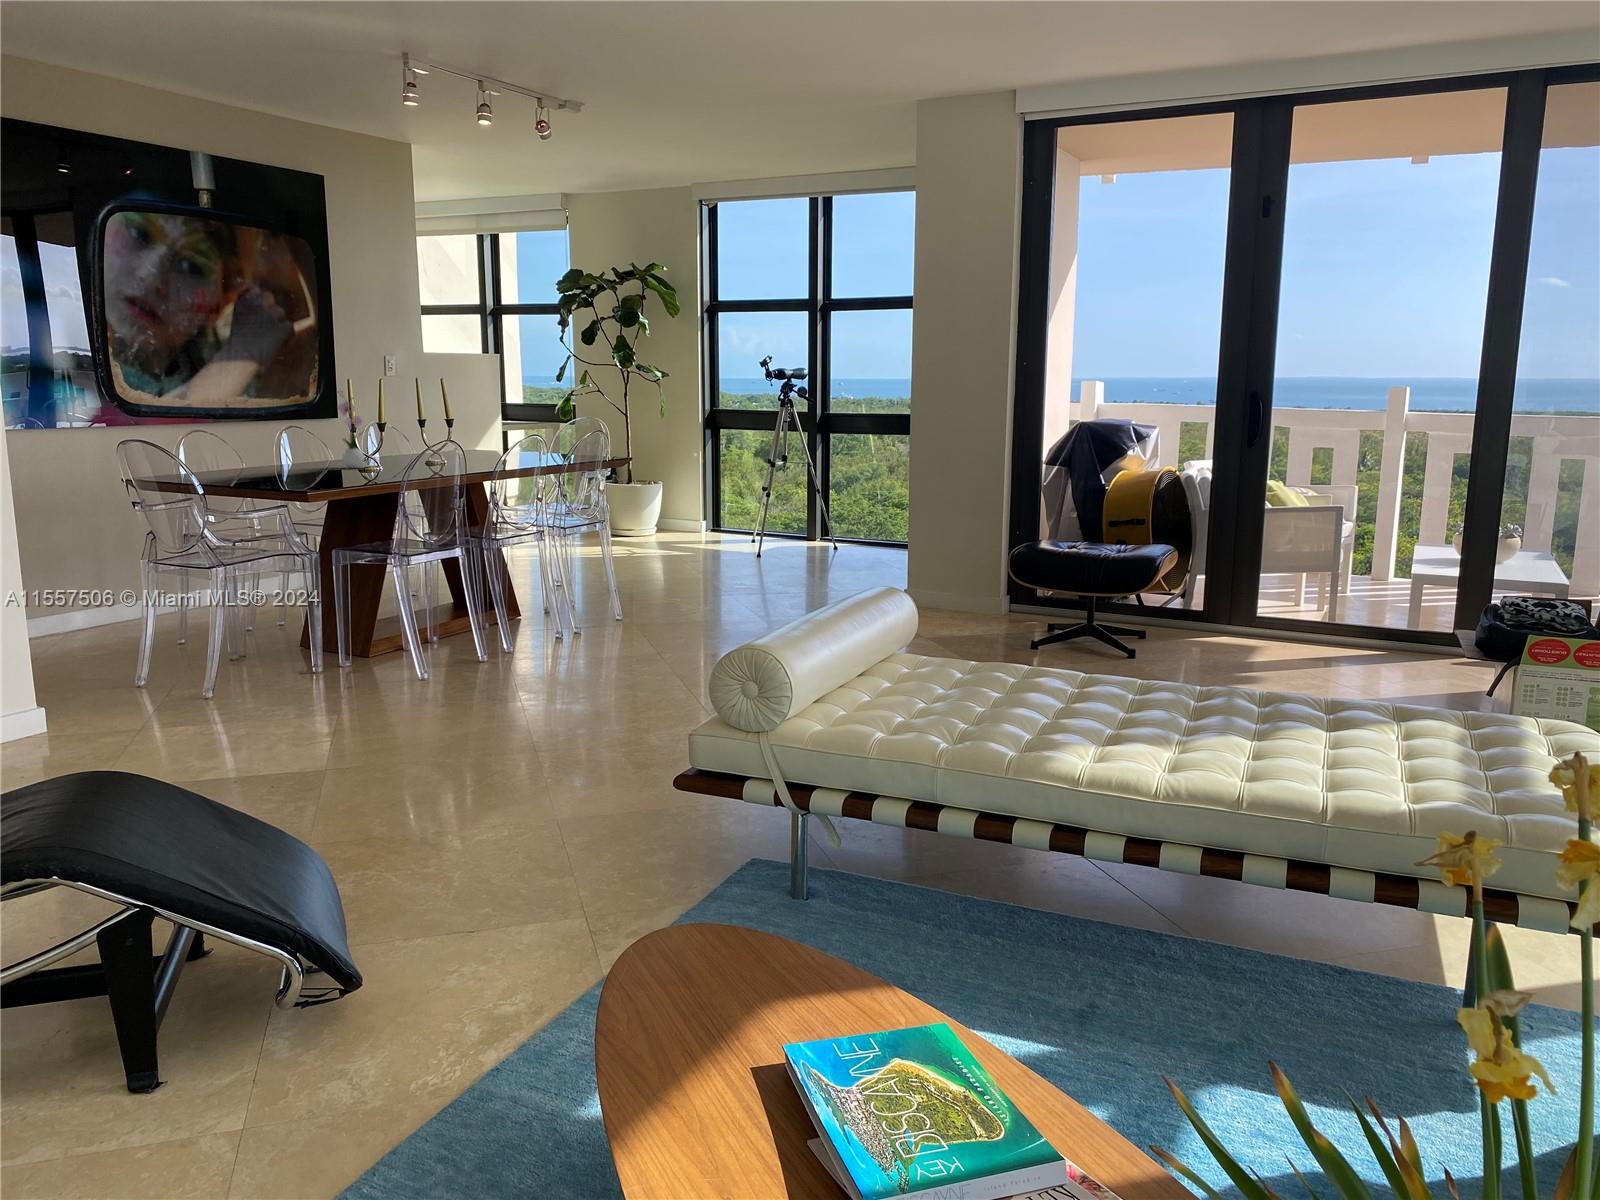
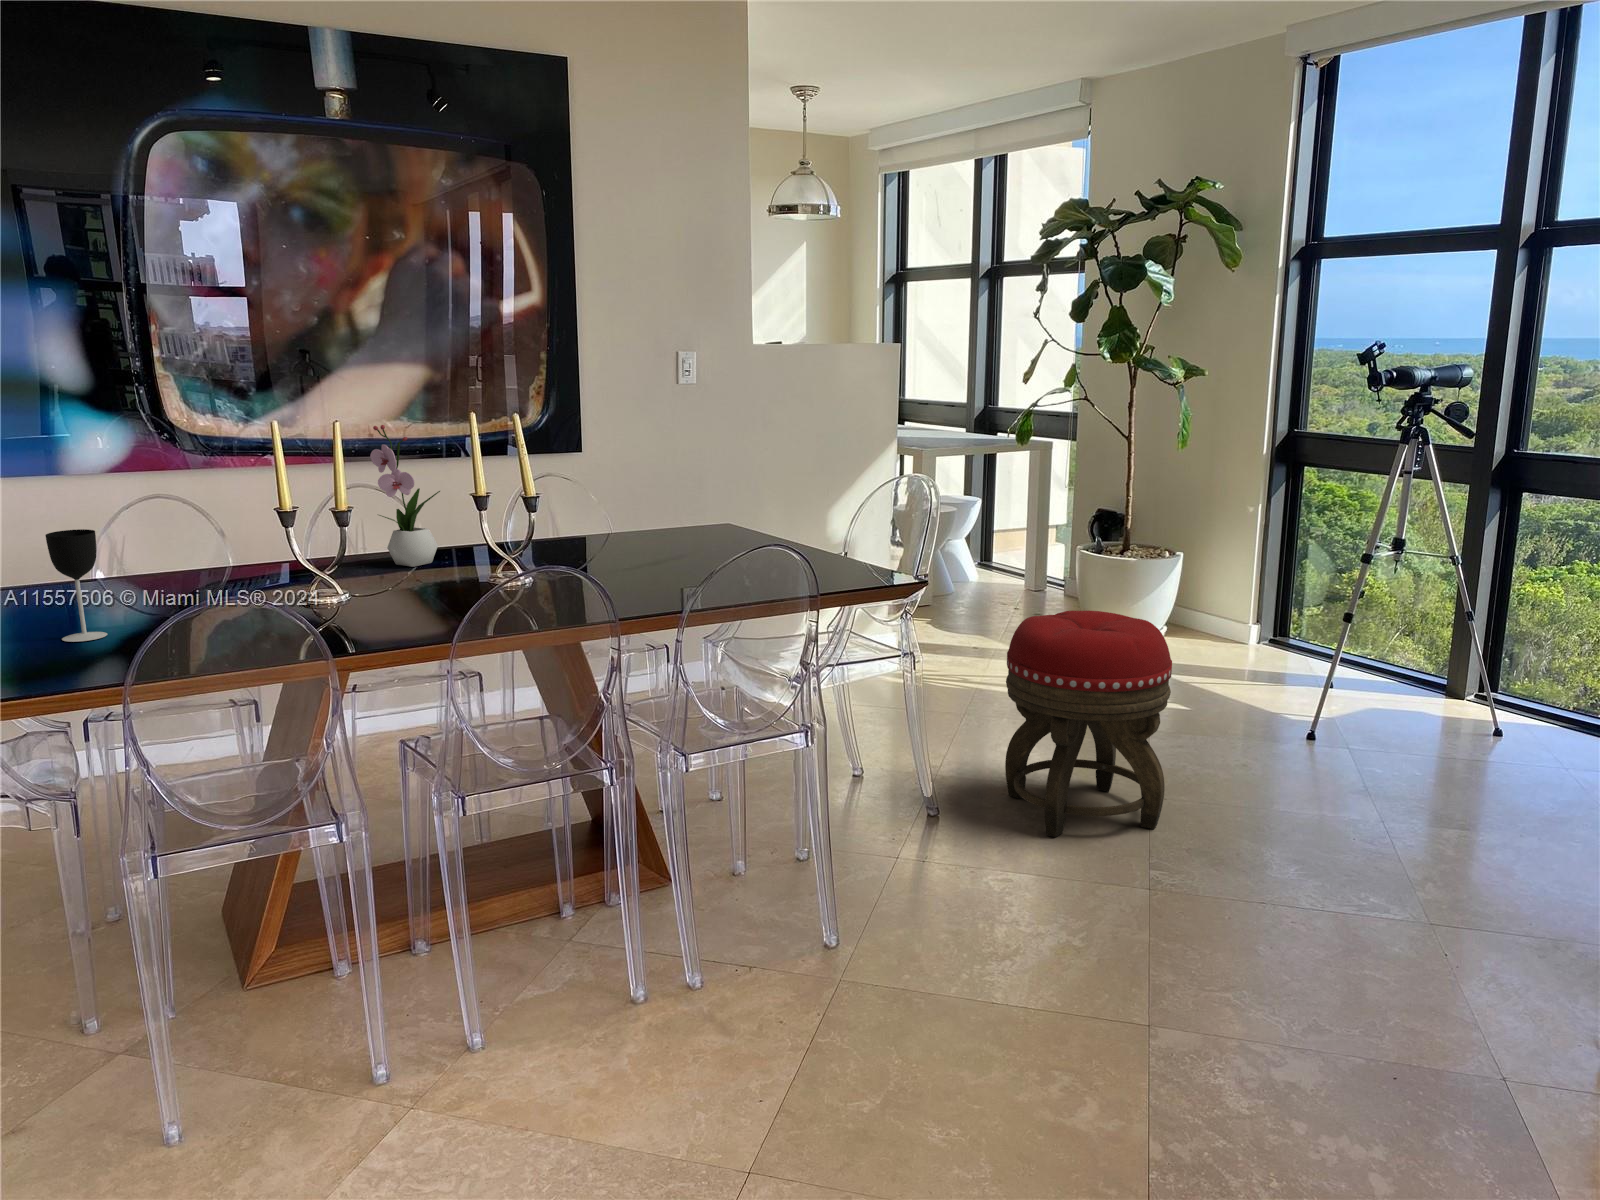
wine glass: none [285,432,311,486] -> present [45,529,107,642]
footstool: none [641,486,721,592] -> present [1005,611,1172,837]

